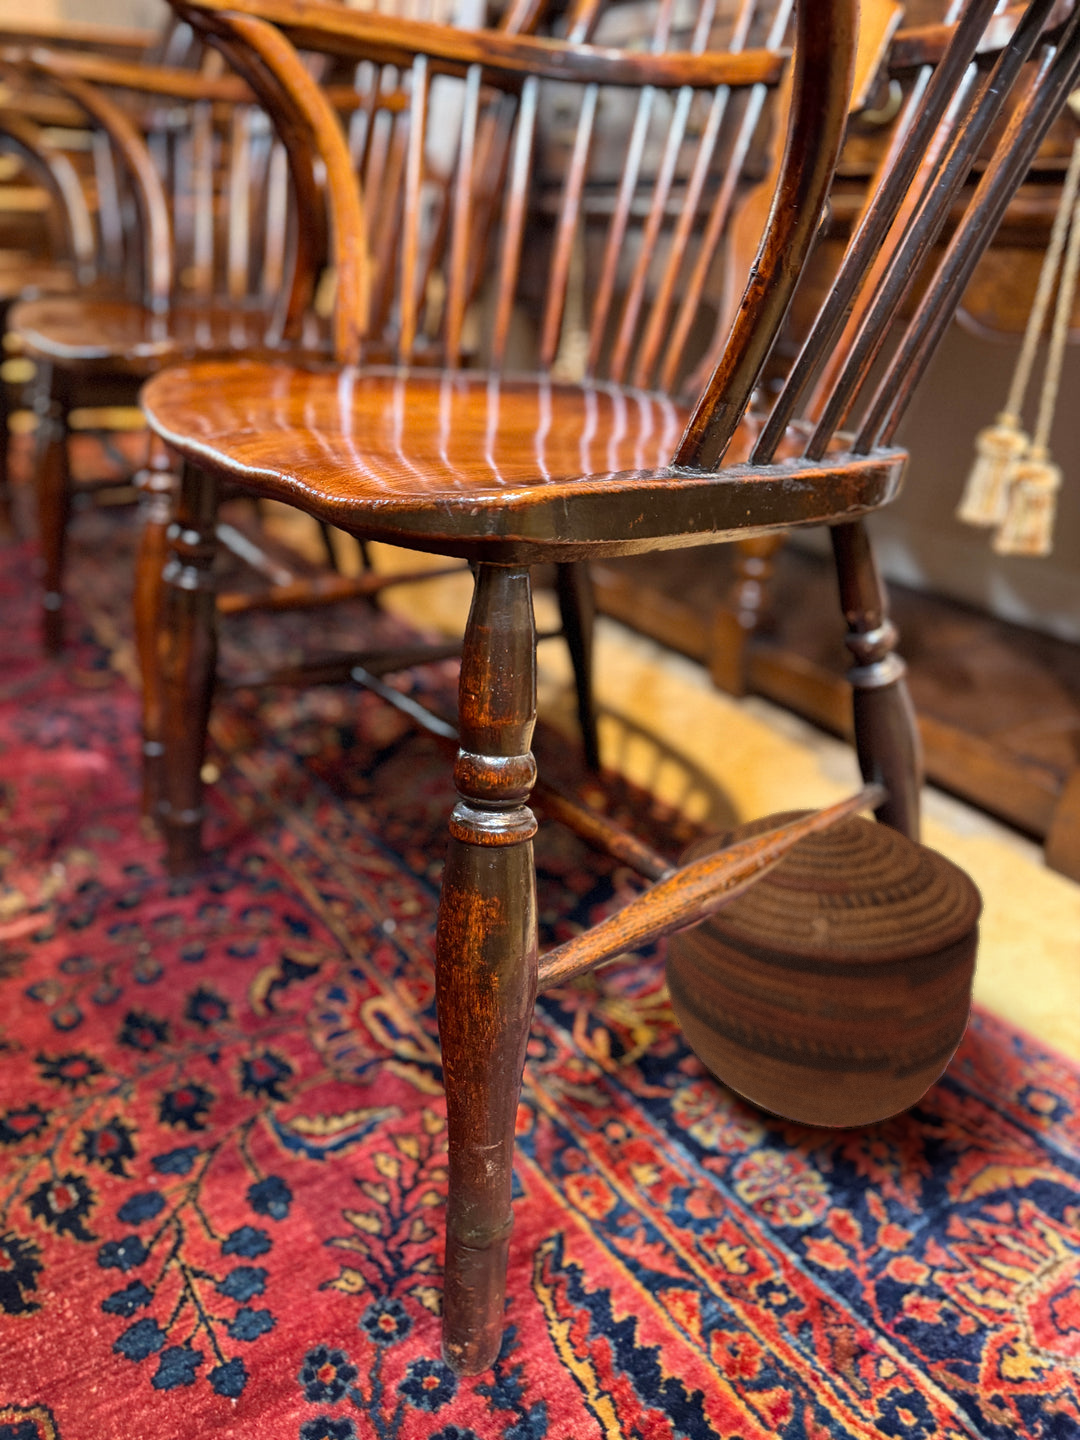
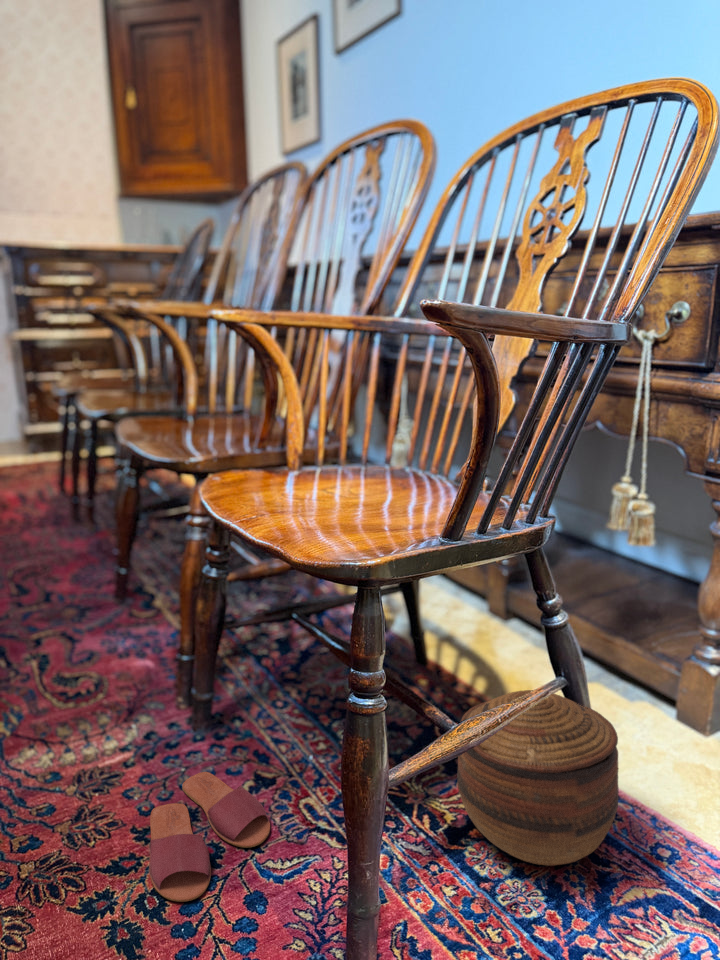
slippers: none [61,951,305,1197] -> present [149,772,270,902]

